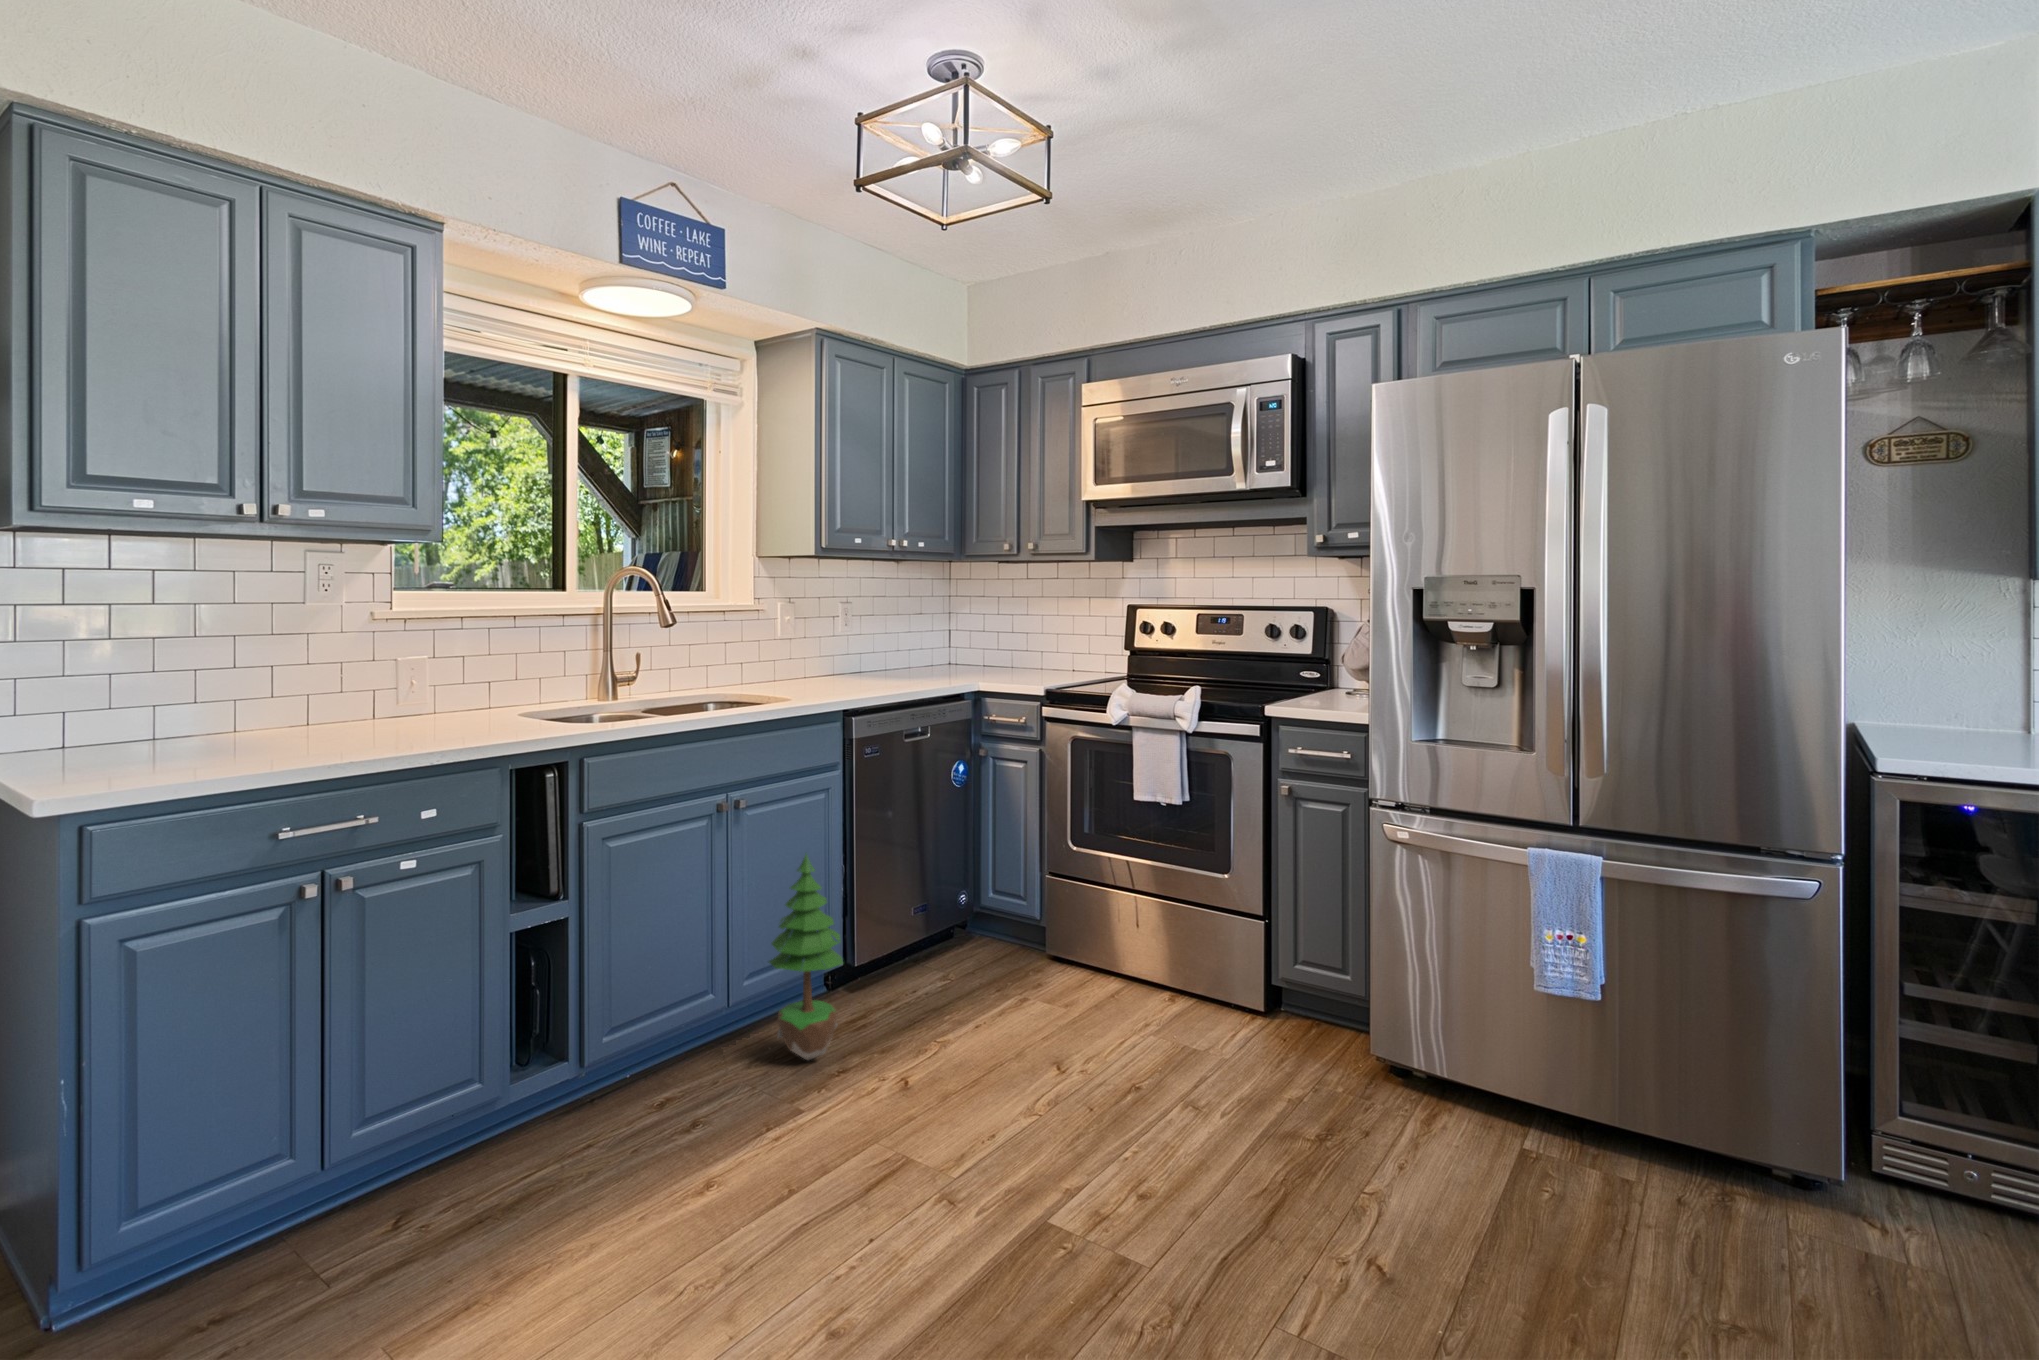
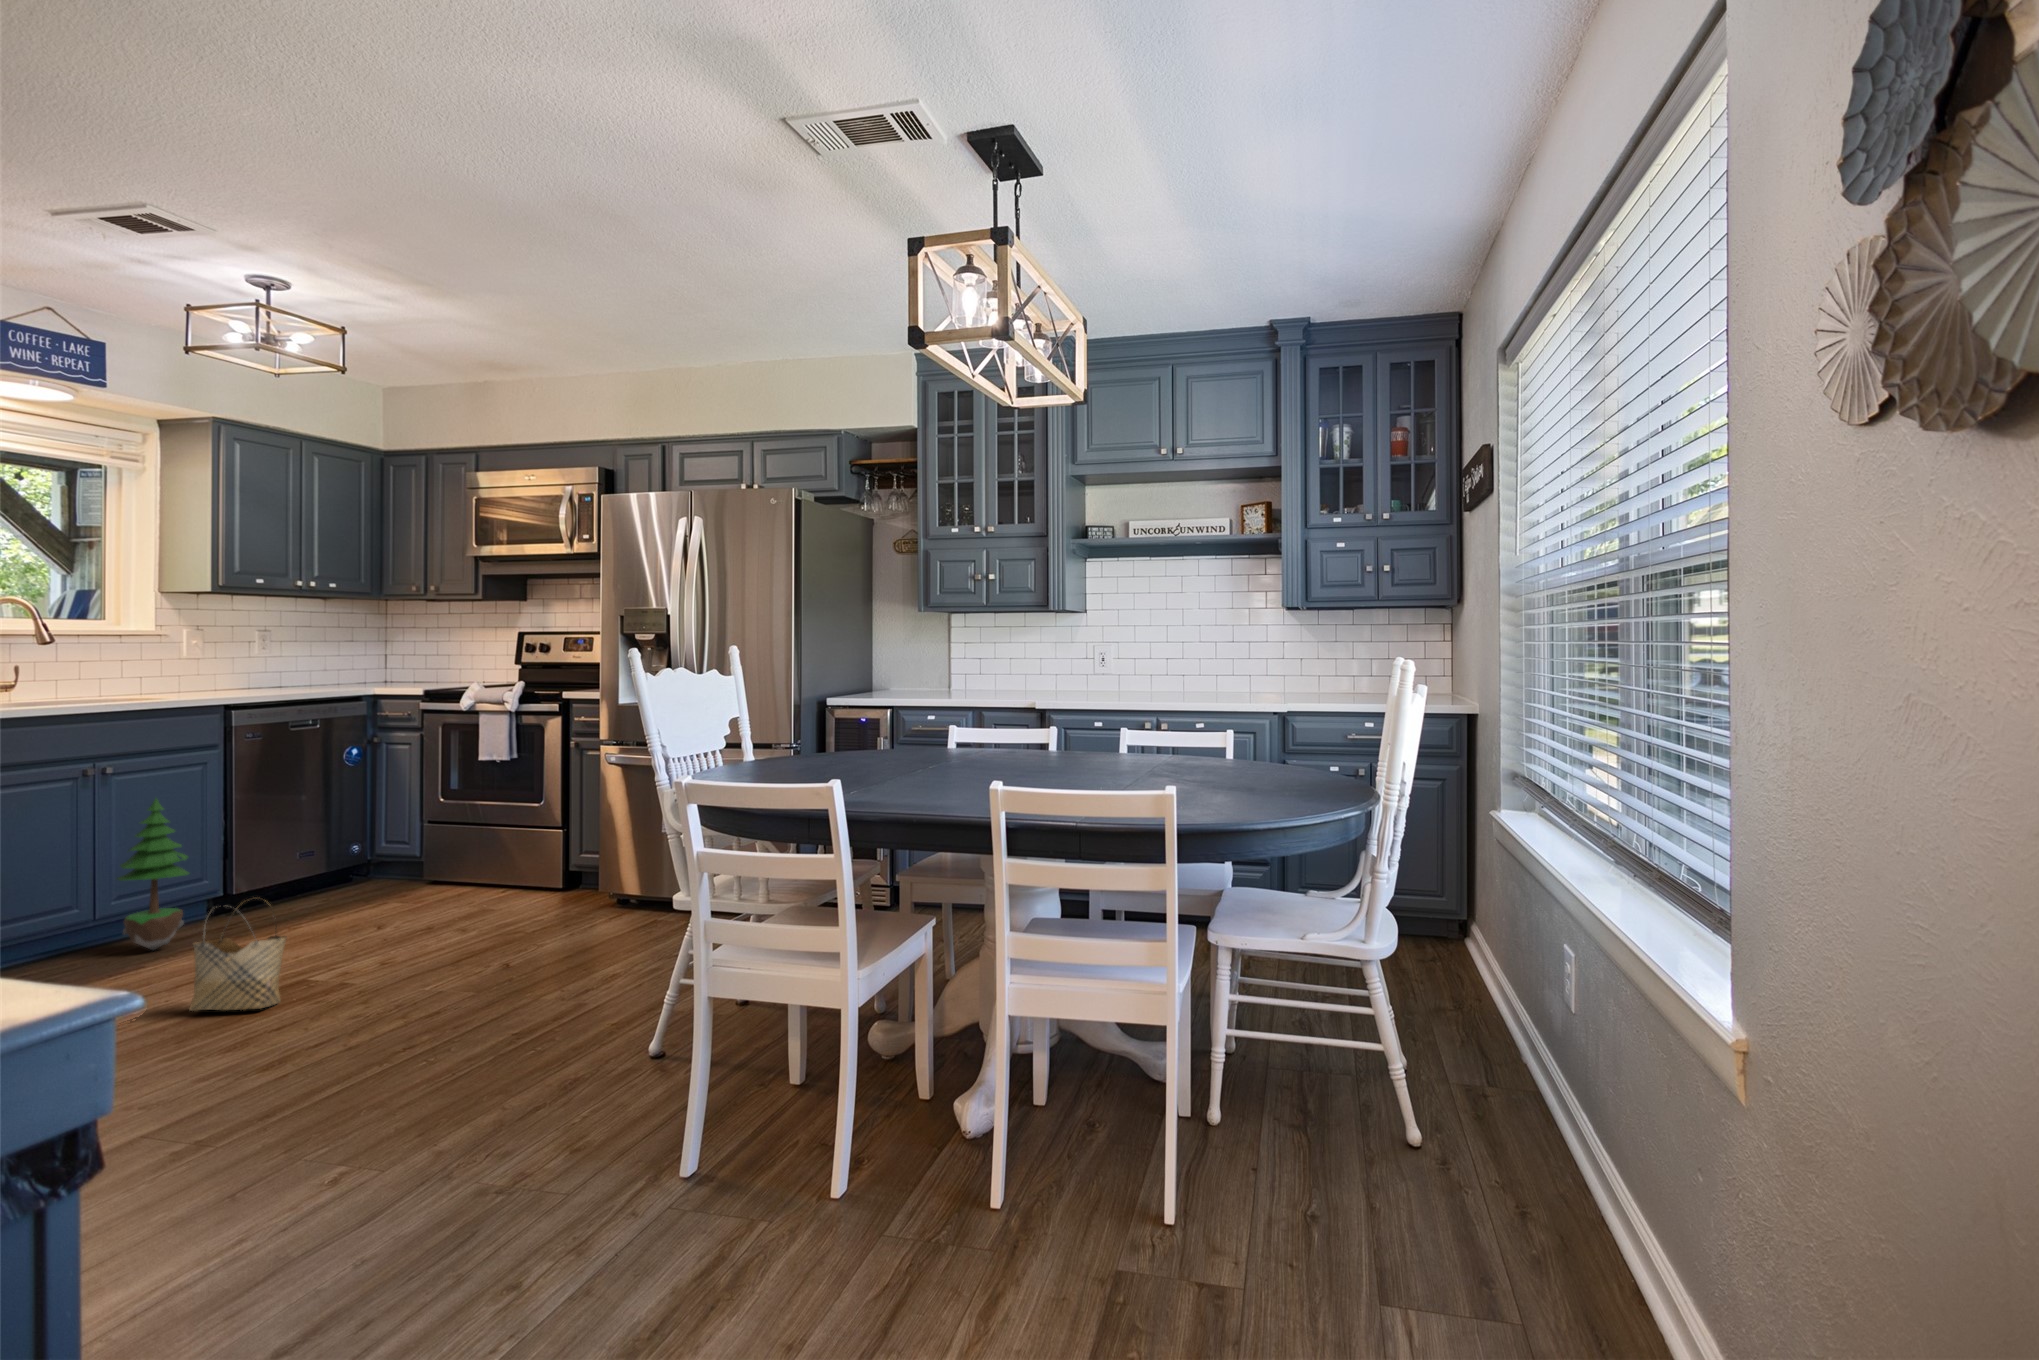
woven basket: none [941,1083,1072,1293] -> present [190,898,287,1011]

